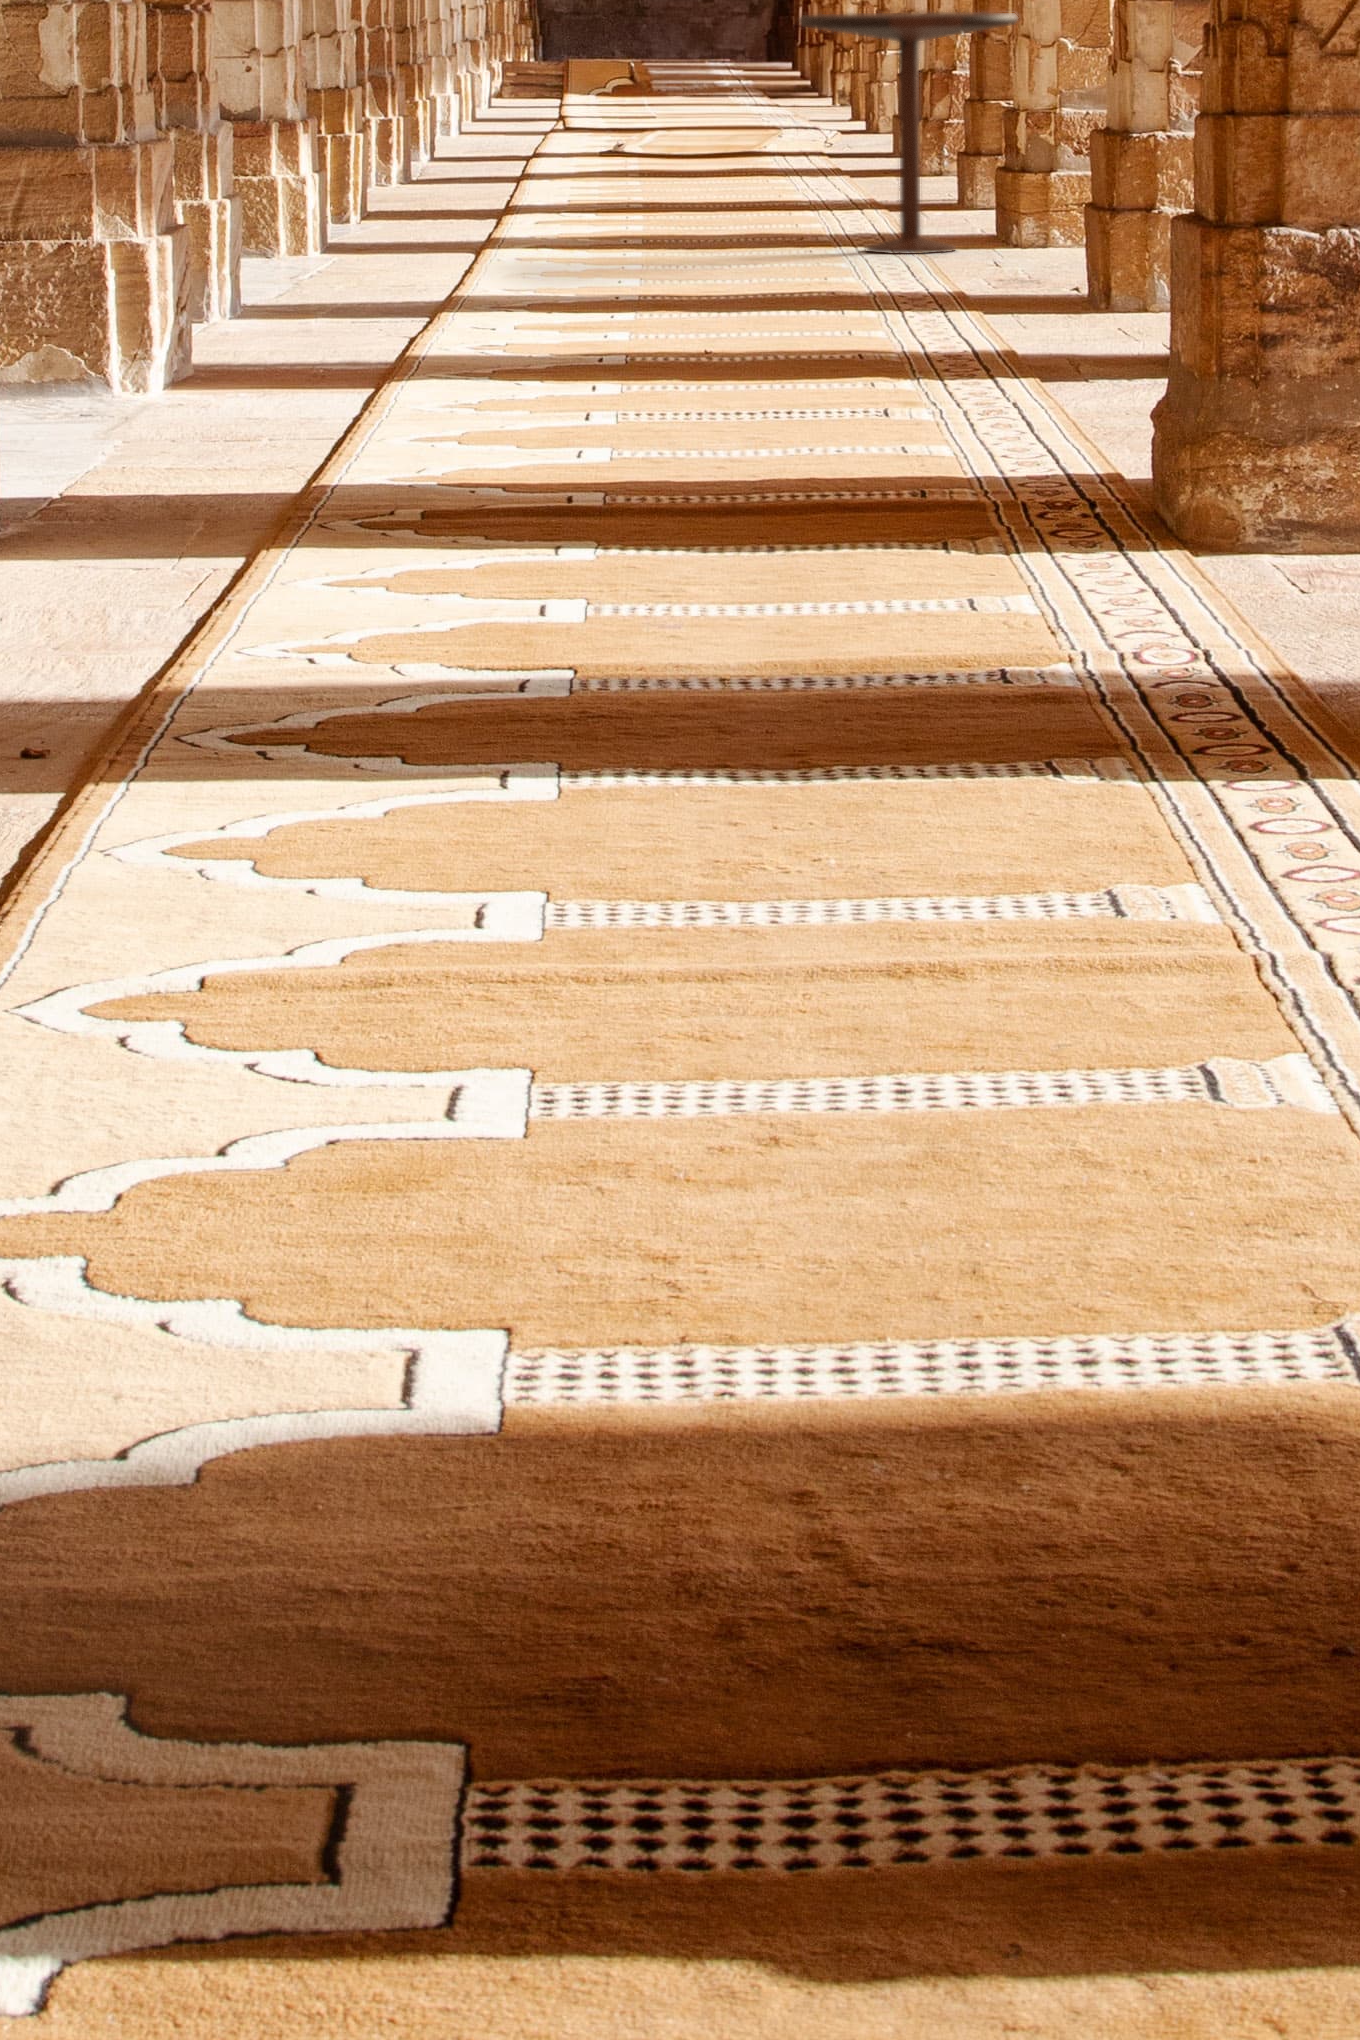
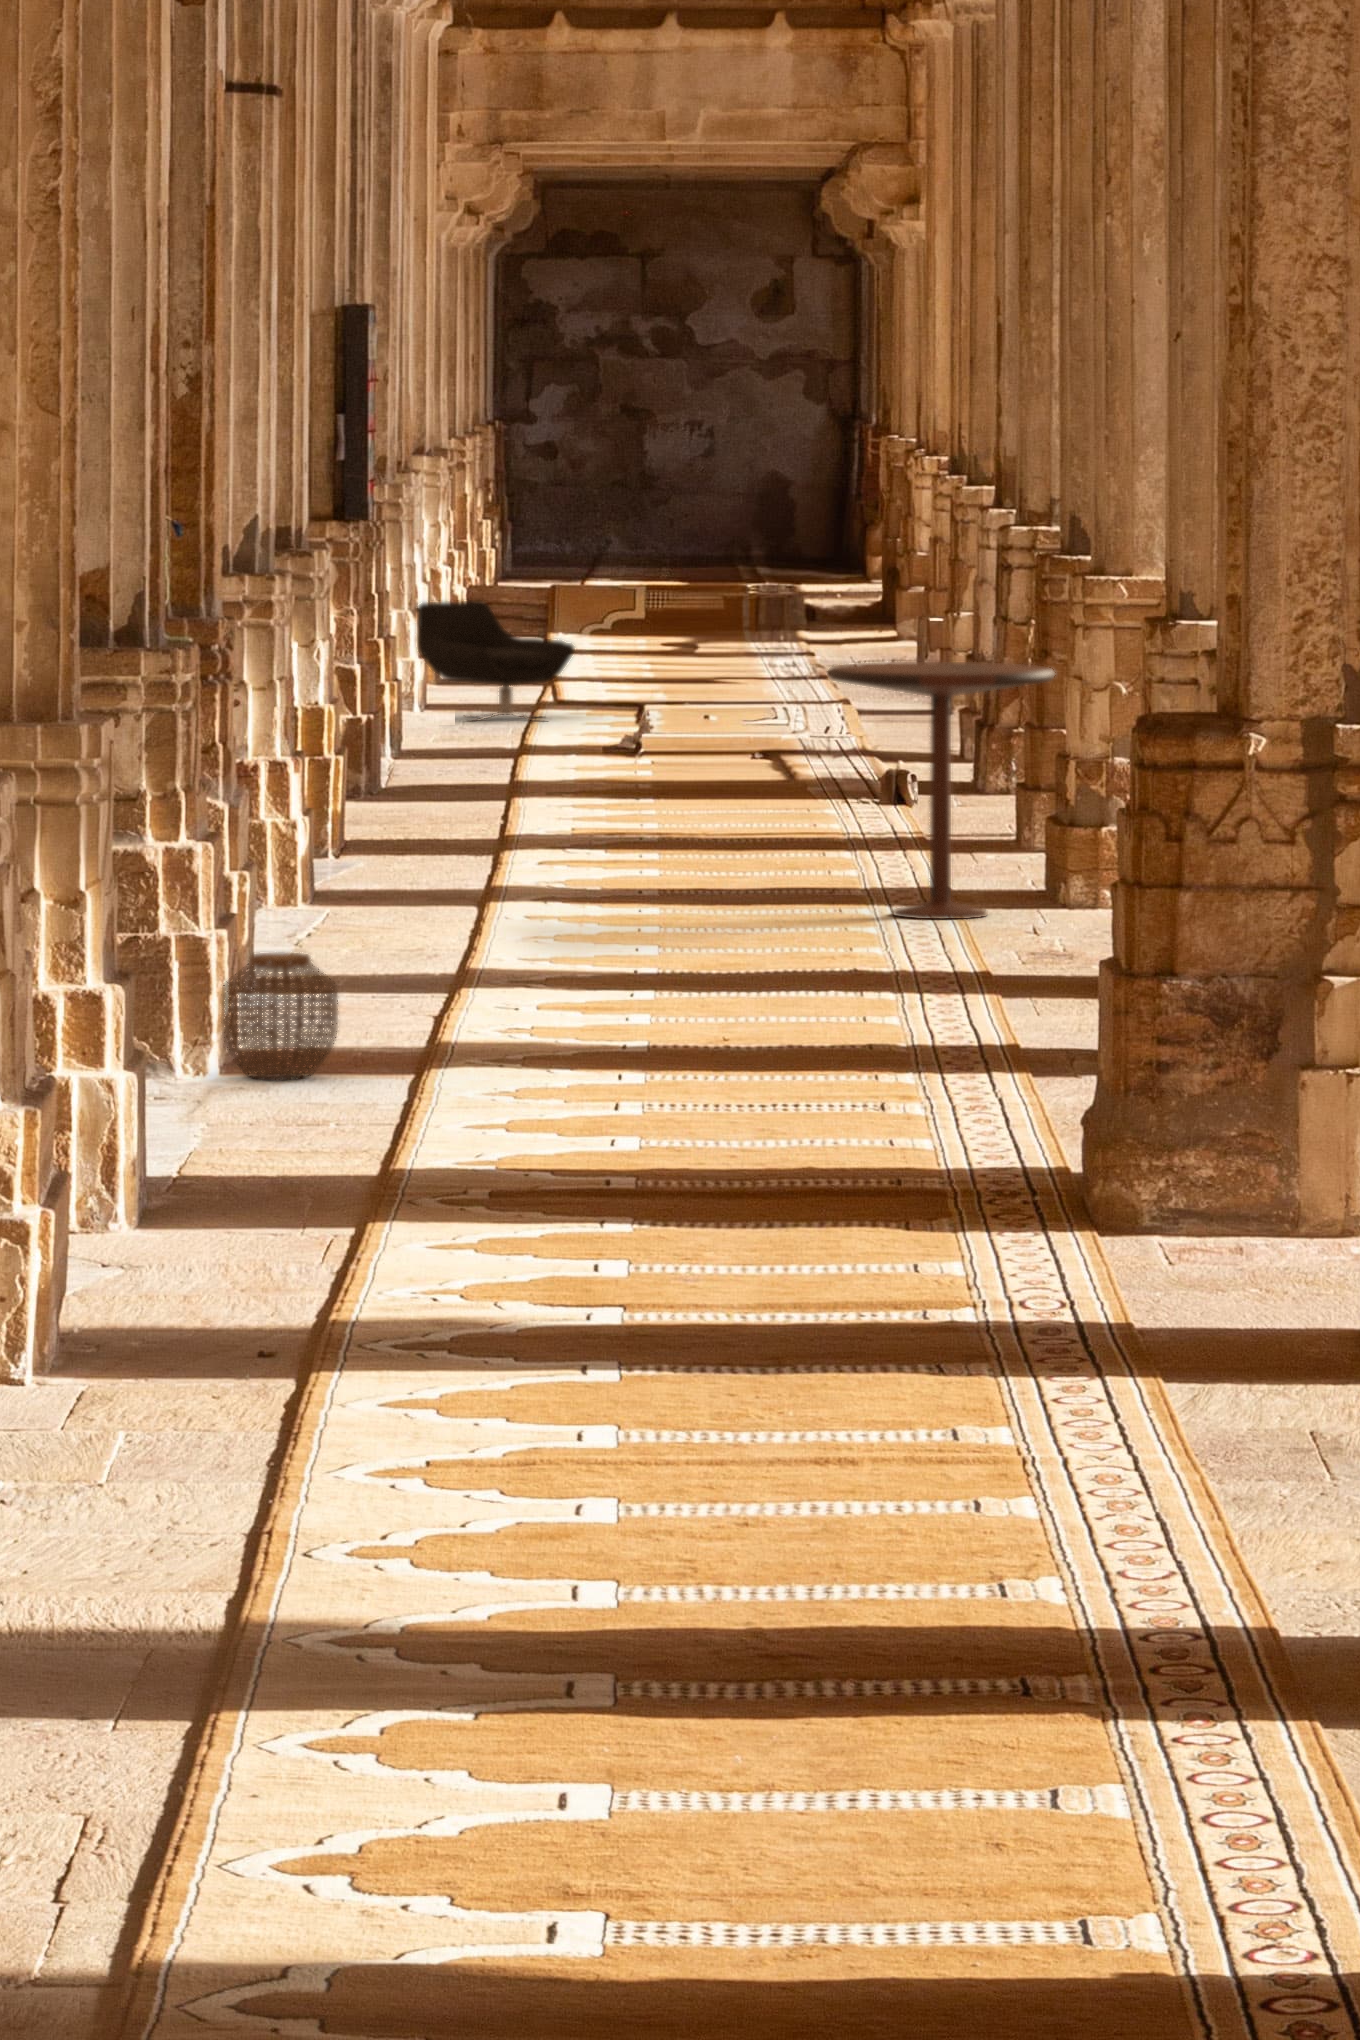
lounge chair: none [444,40,575,138] -> present [417,600,575,720]
woven basket: none [149,256,279,396] -> present [221,953,338,1080]

